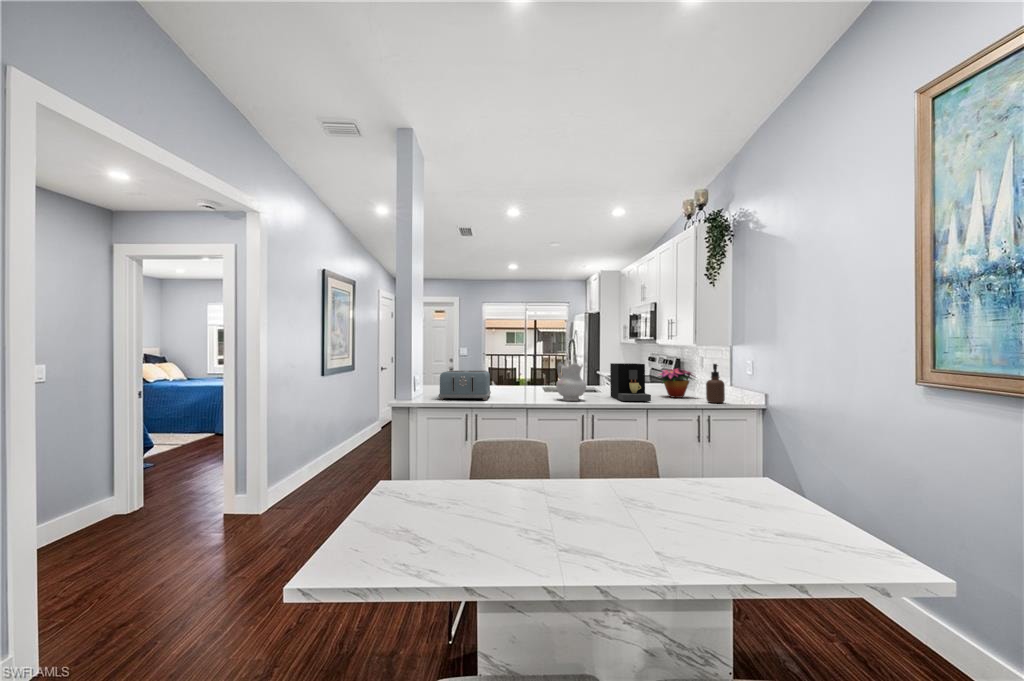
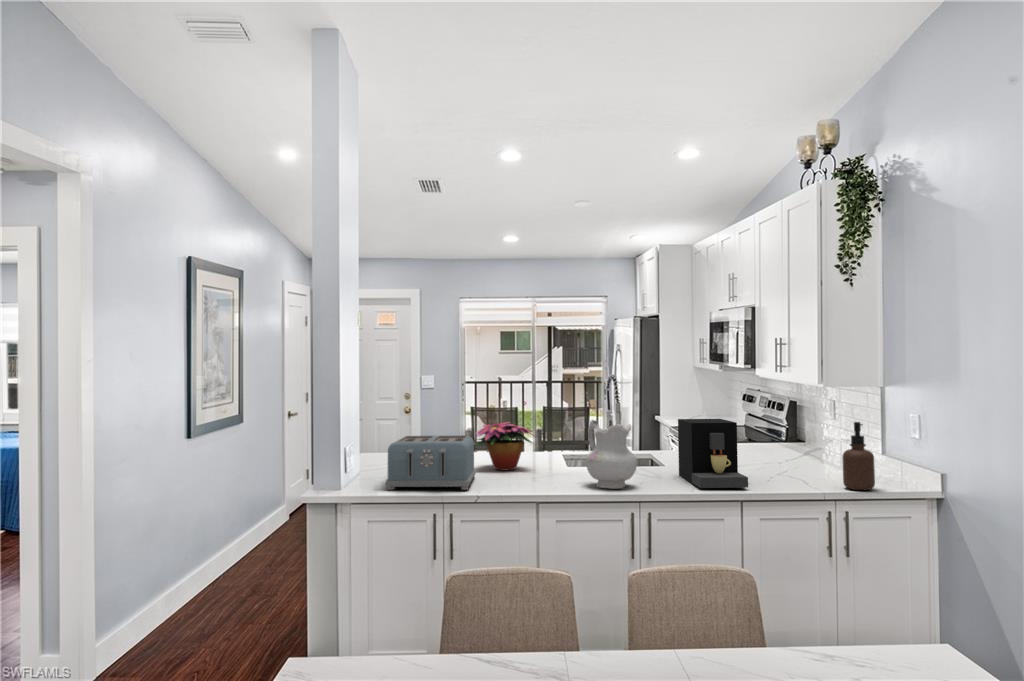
flower arrangement: present [659,369,695,398] -> present [476,422,534,470]

